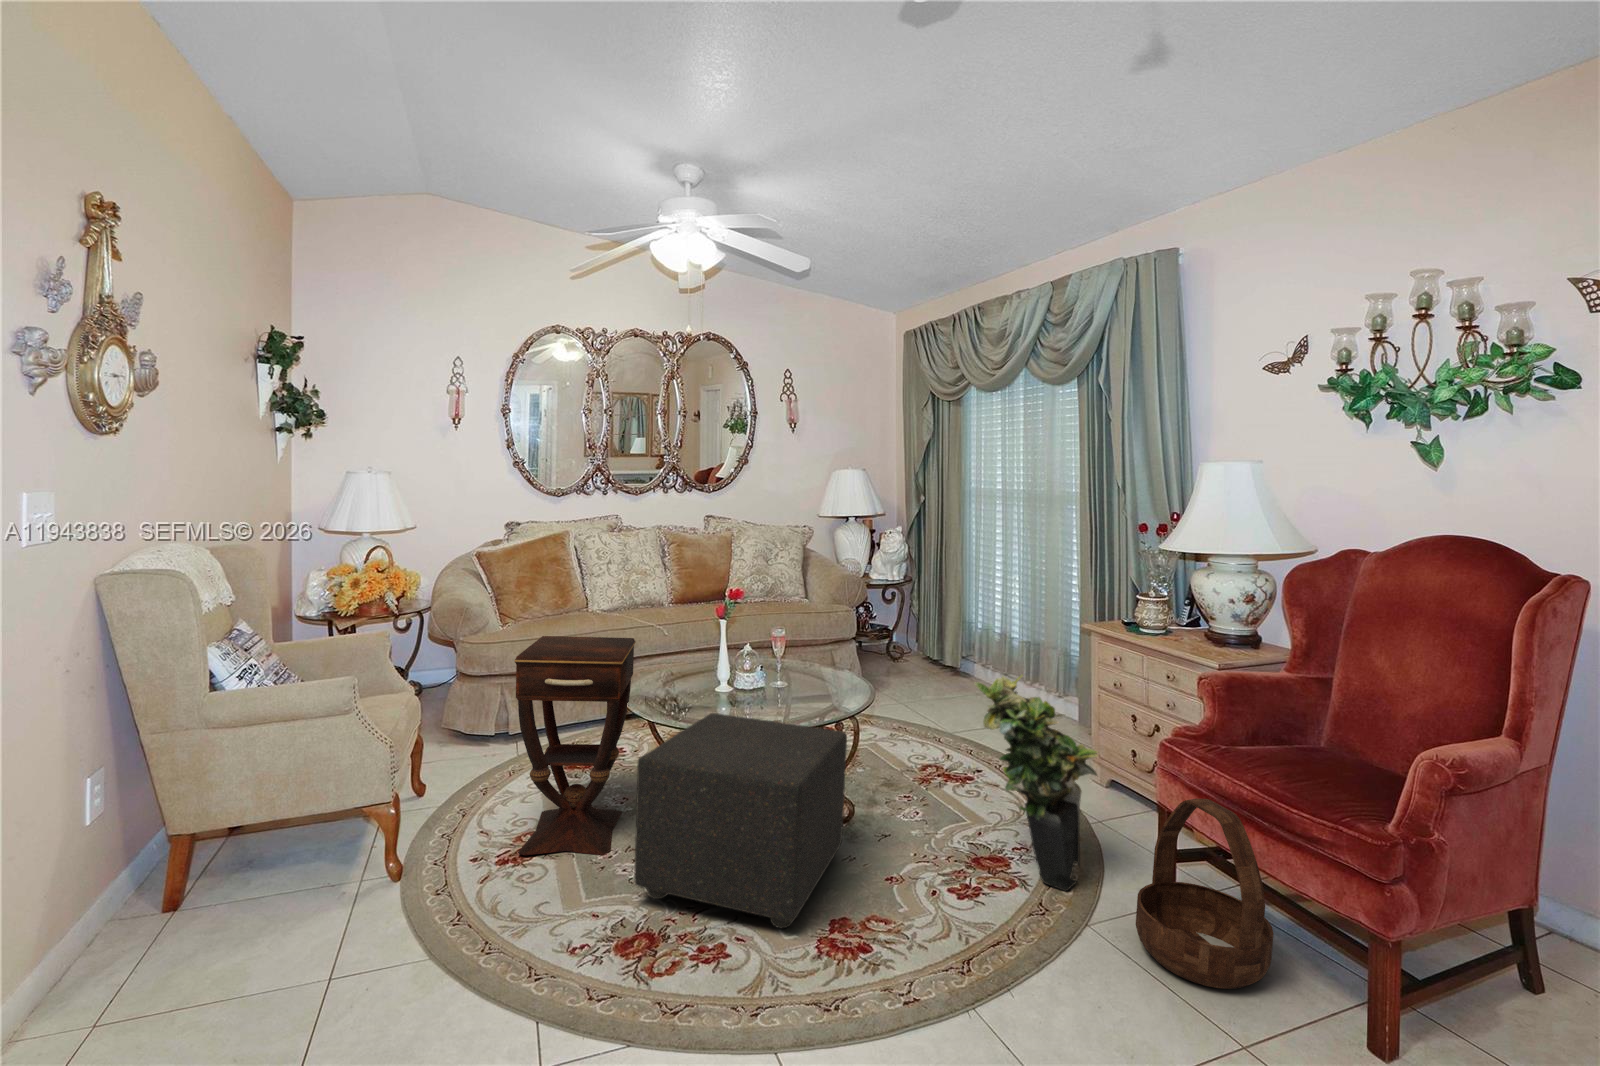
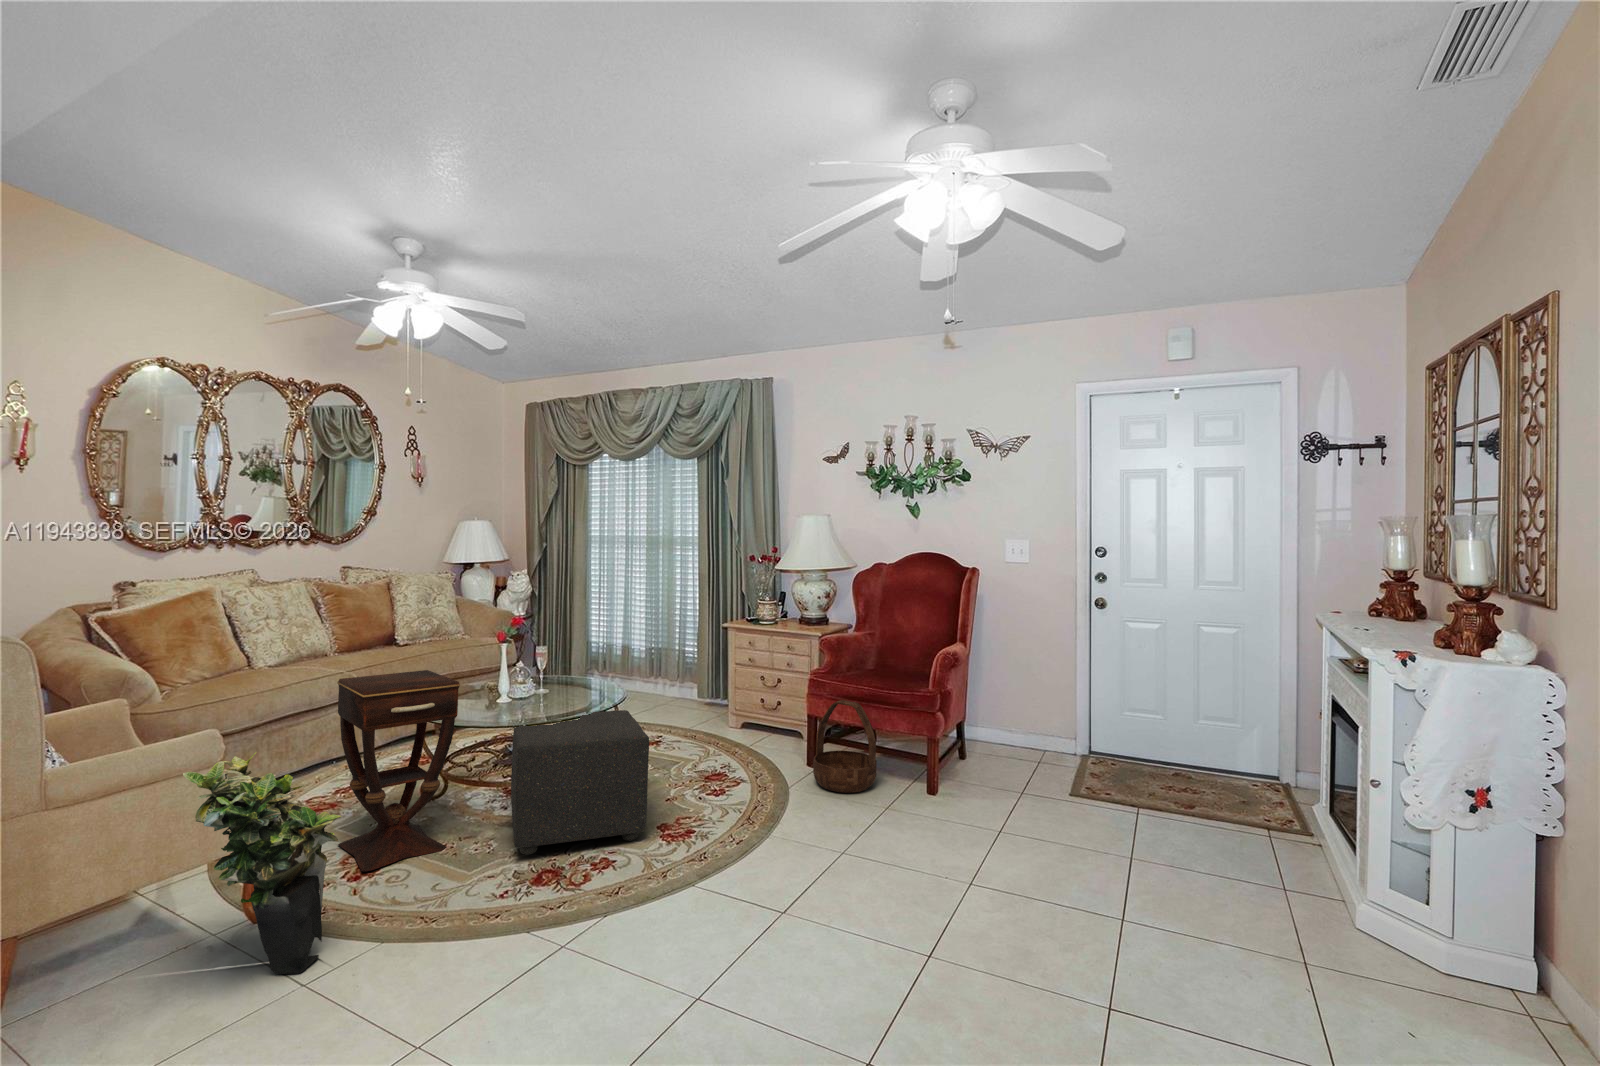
potted plant: present [975,676,1098,891] -> present [183,753,341,974]

